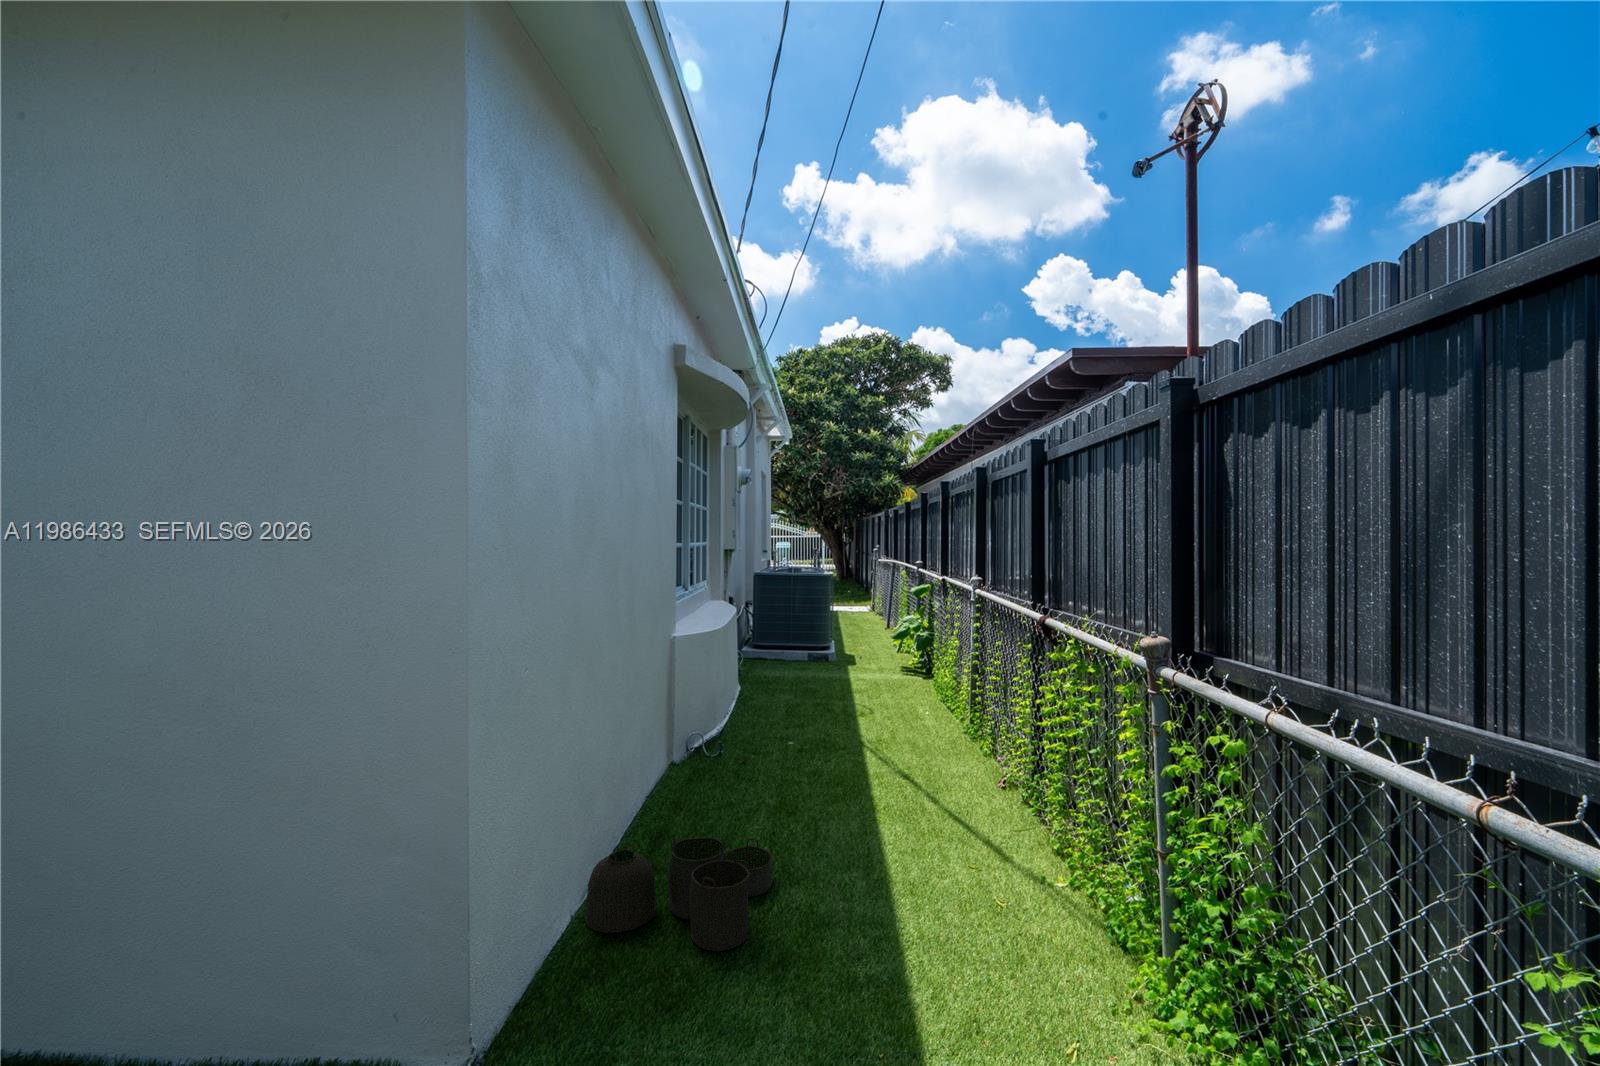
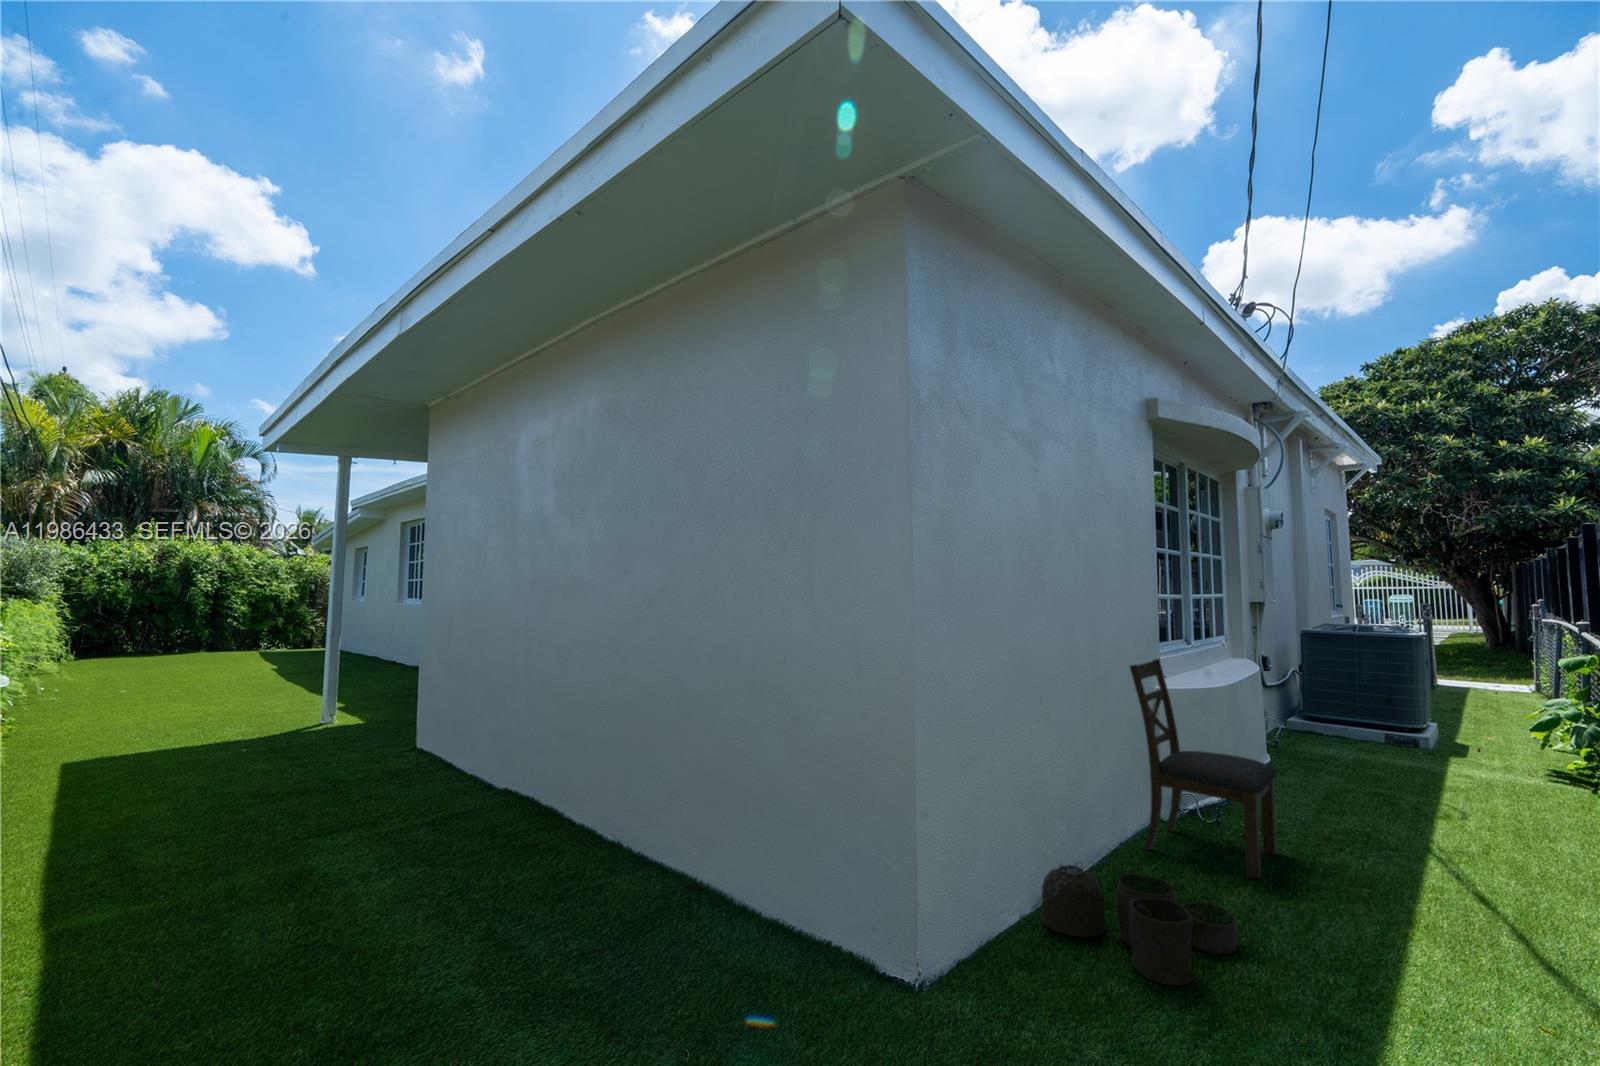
chair: none [659,608,774,805] -> present [1130,659,1277,879]

